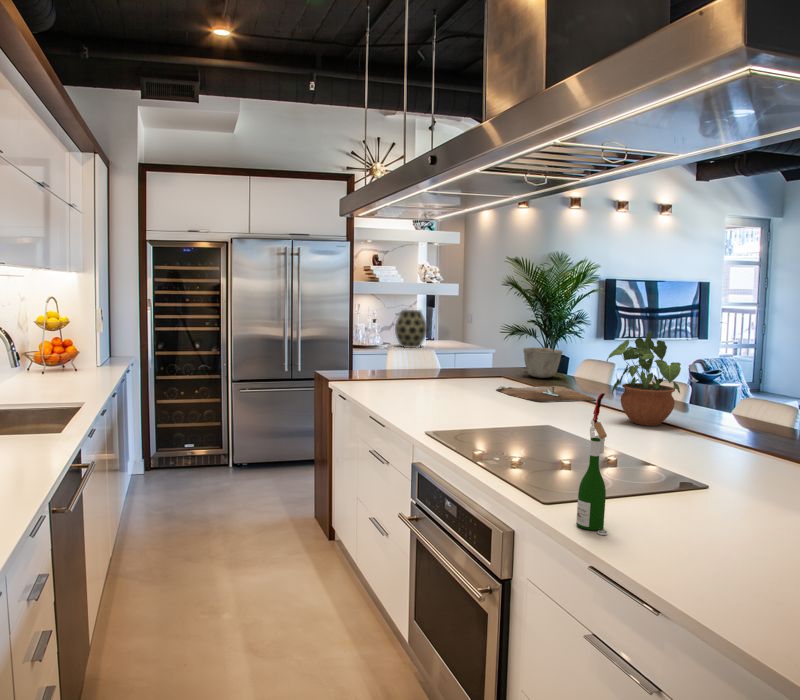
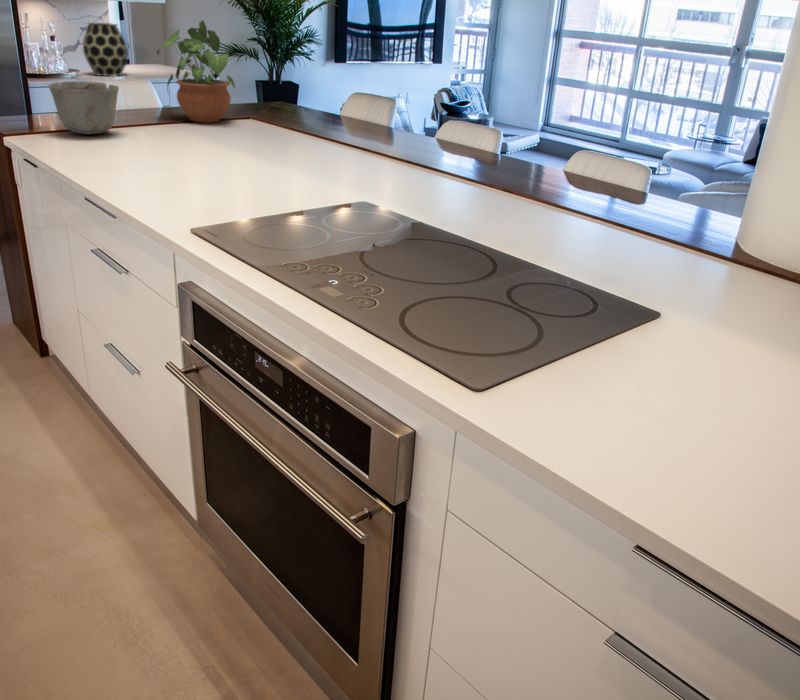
potted plant: present [607,331,681,426] -> present [157,20,235,123]
ceramic bowl: present [523,348,563,378] -> present [49,81,119,135]
cutting board: present [496,386,595,402] -> none [257,128,390,156]
wine bottle: present [576,393,608,535] -> none [560,192,655,461]

